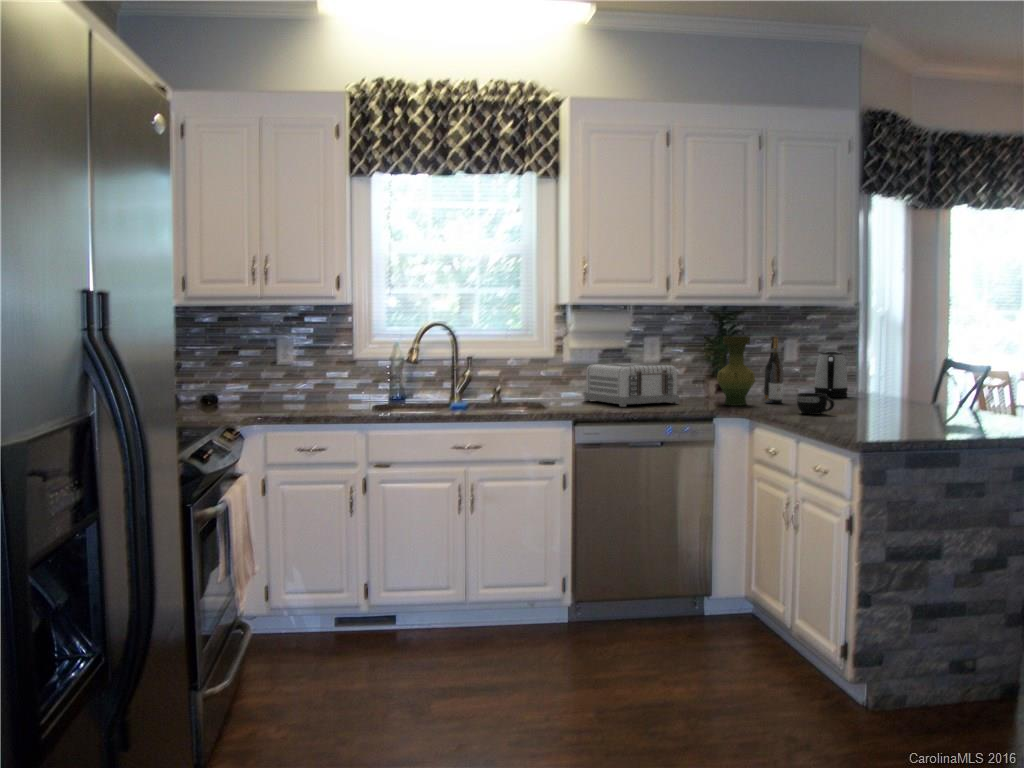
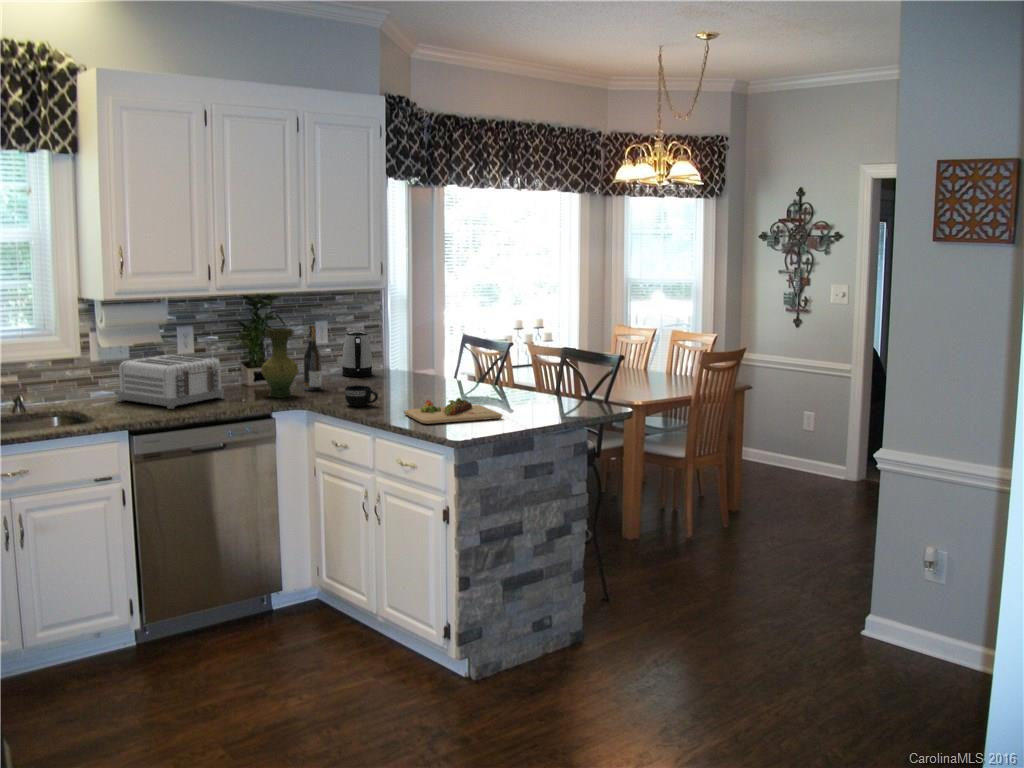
cutting board: none [859,404,988,431] -> present [404,398,502,424]

